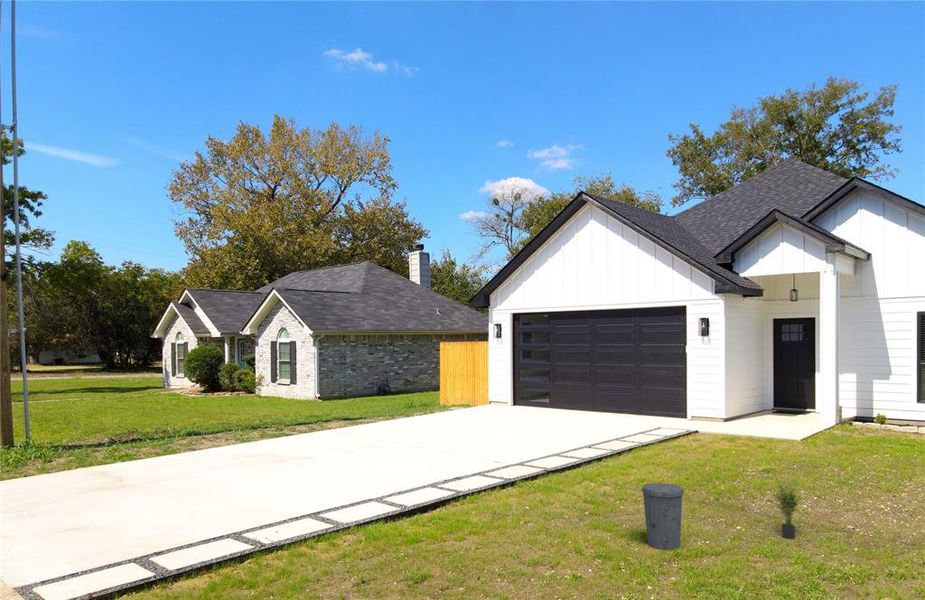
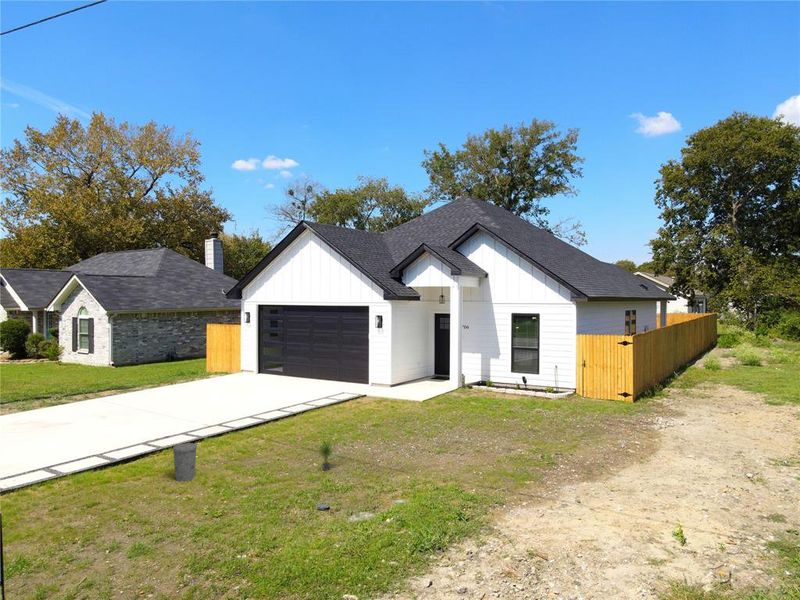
trash can: present [642,483,684,550] -> present [173,443,197,481]

